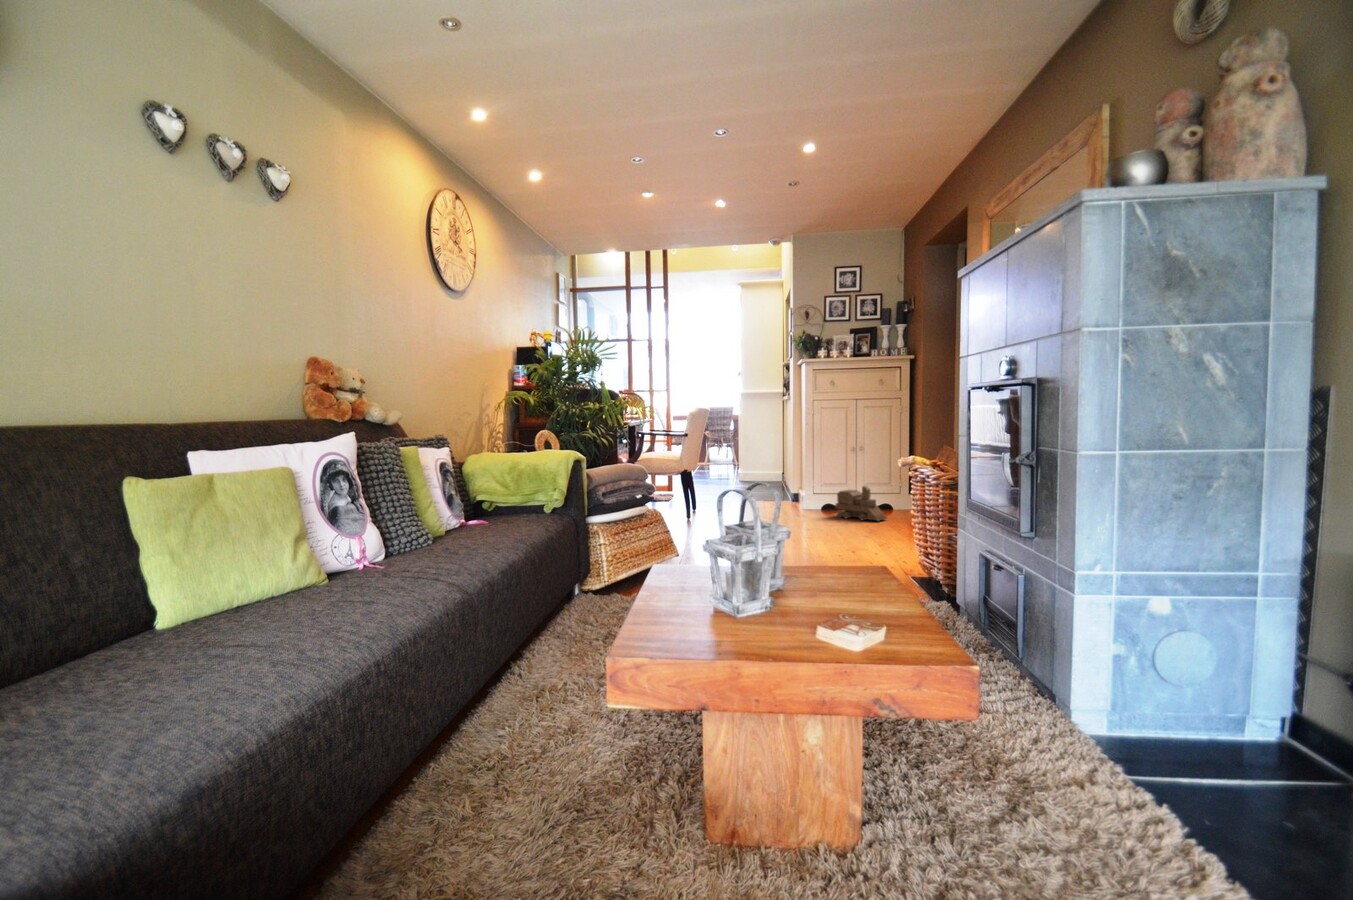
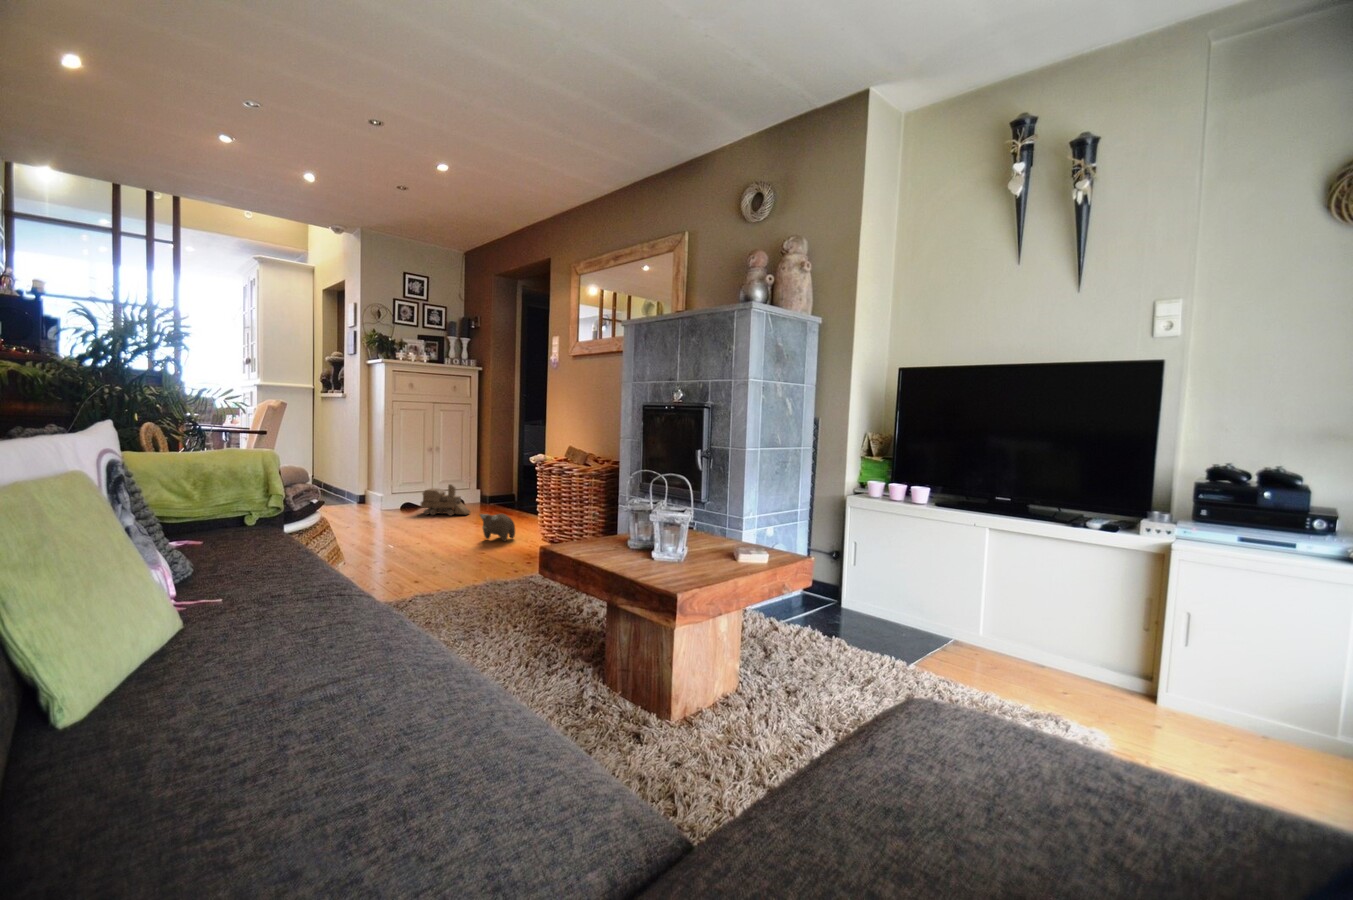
plush toy: none [844,521,889,556] -> present [480,514,515,541]

